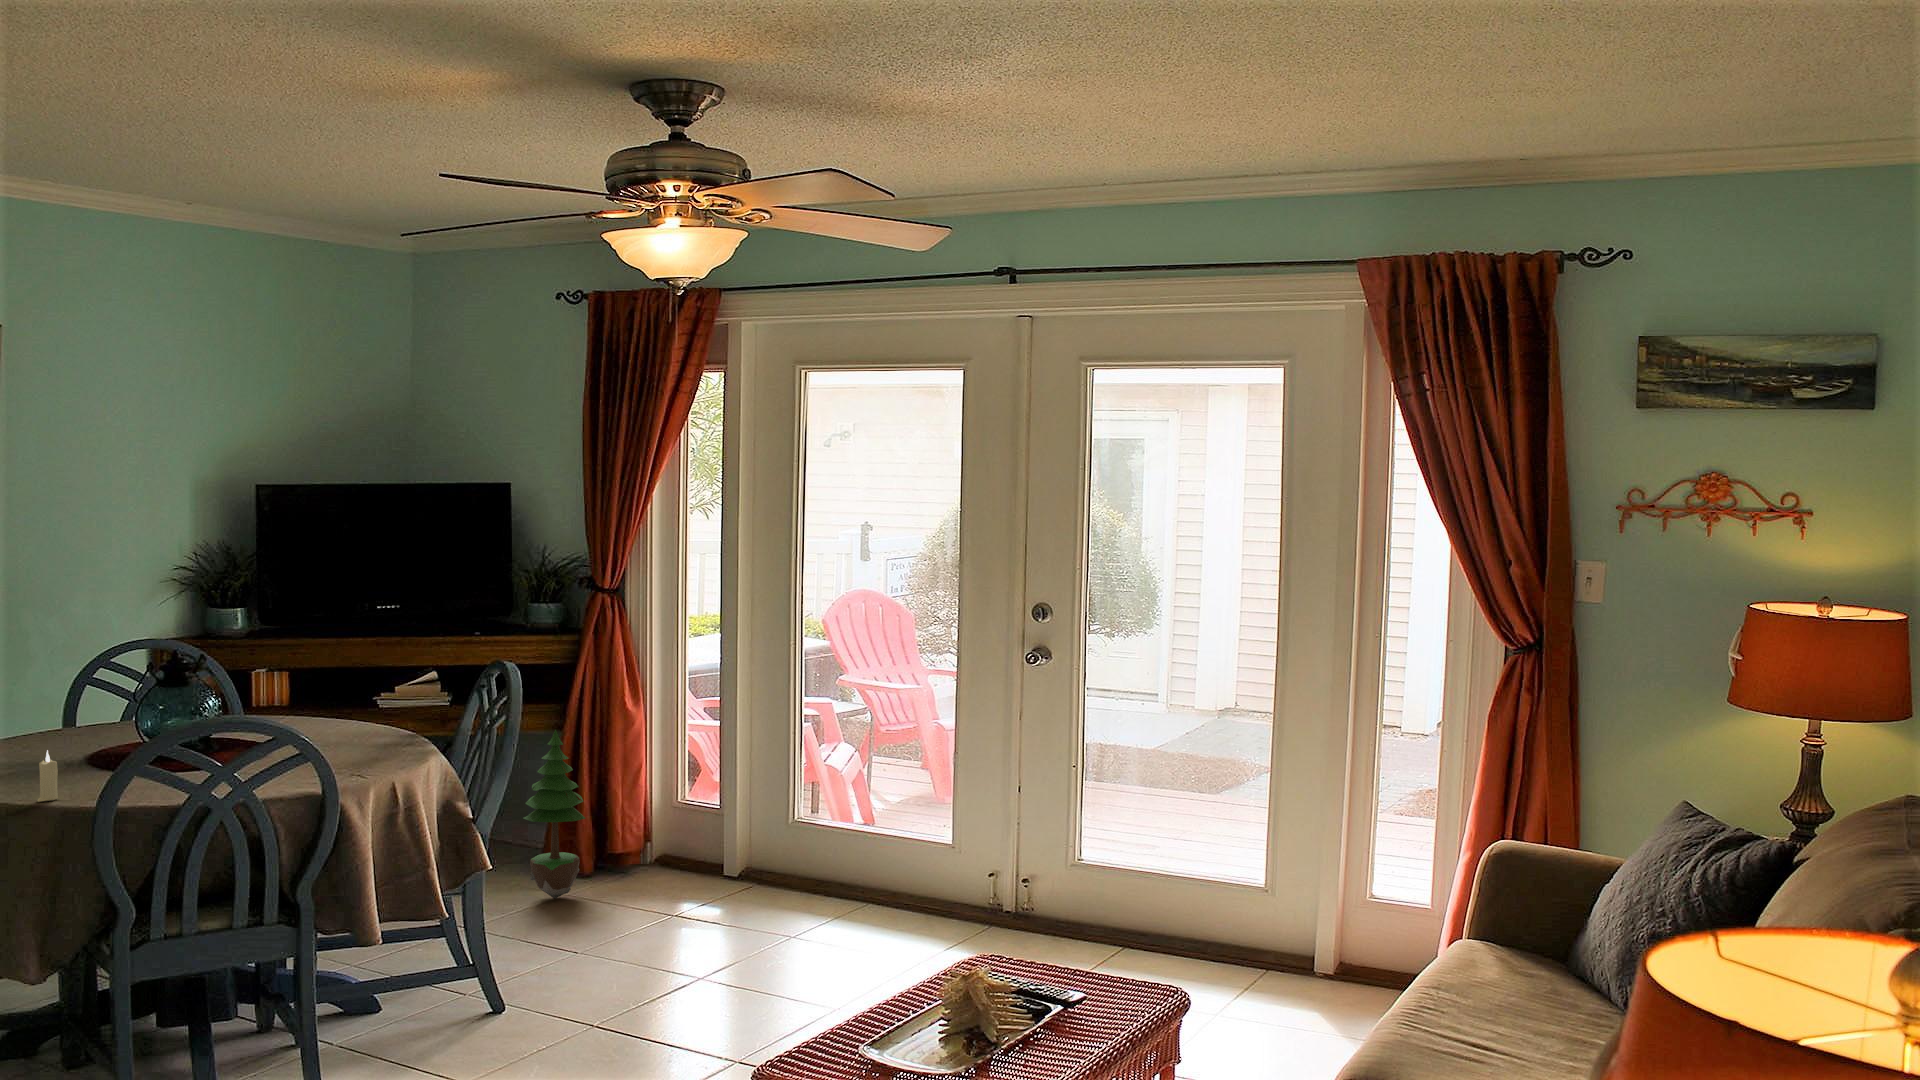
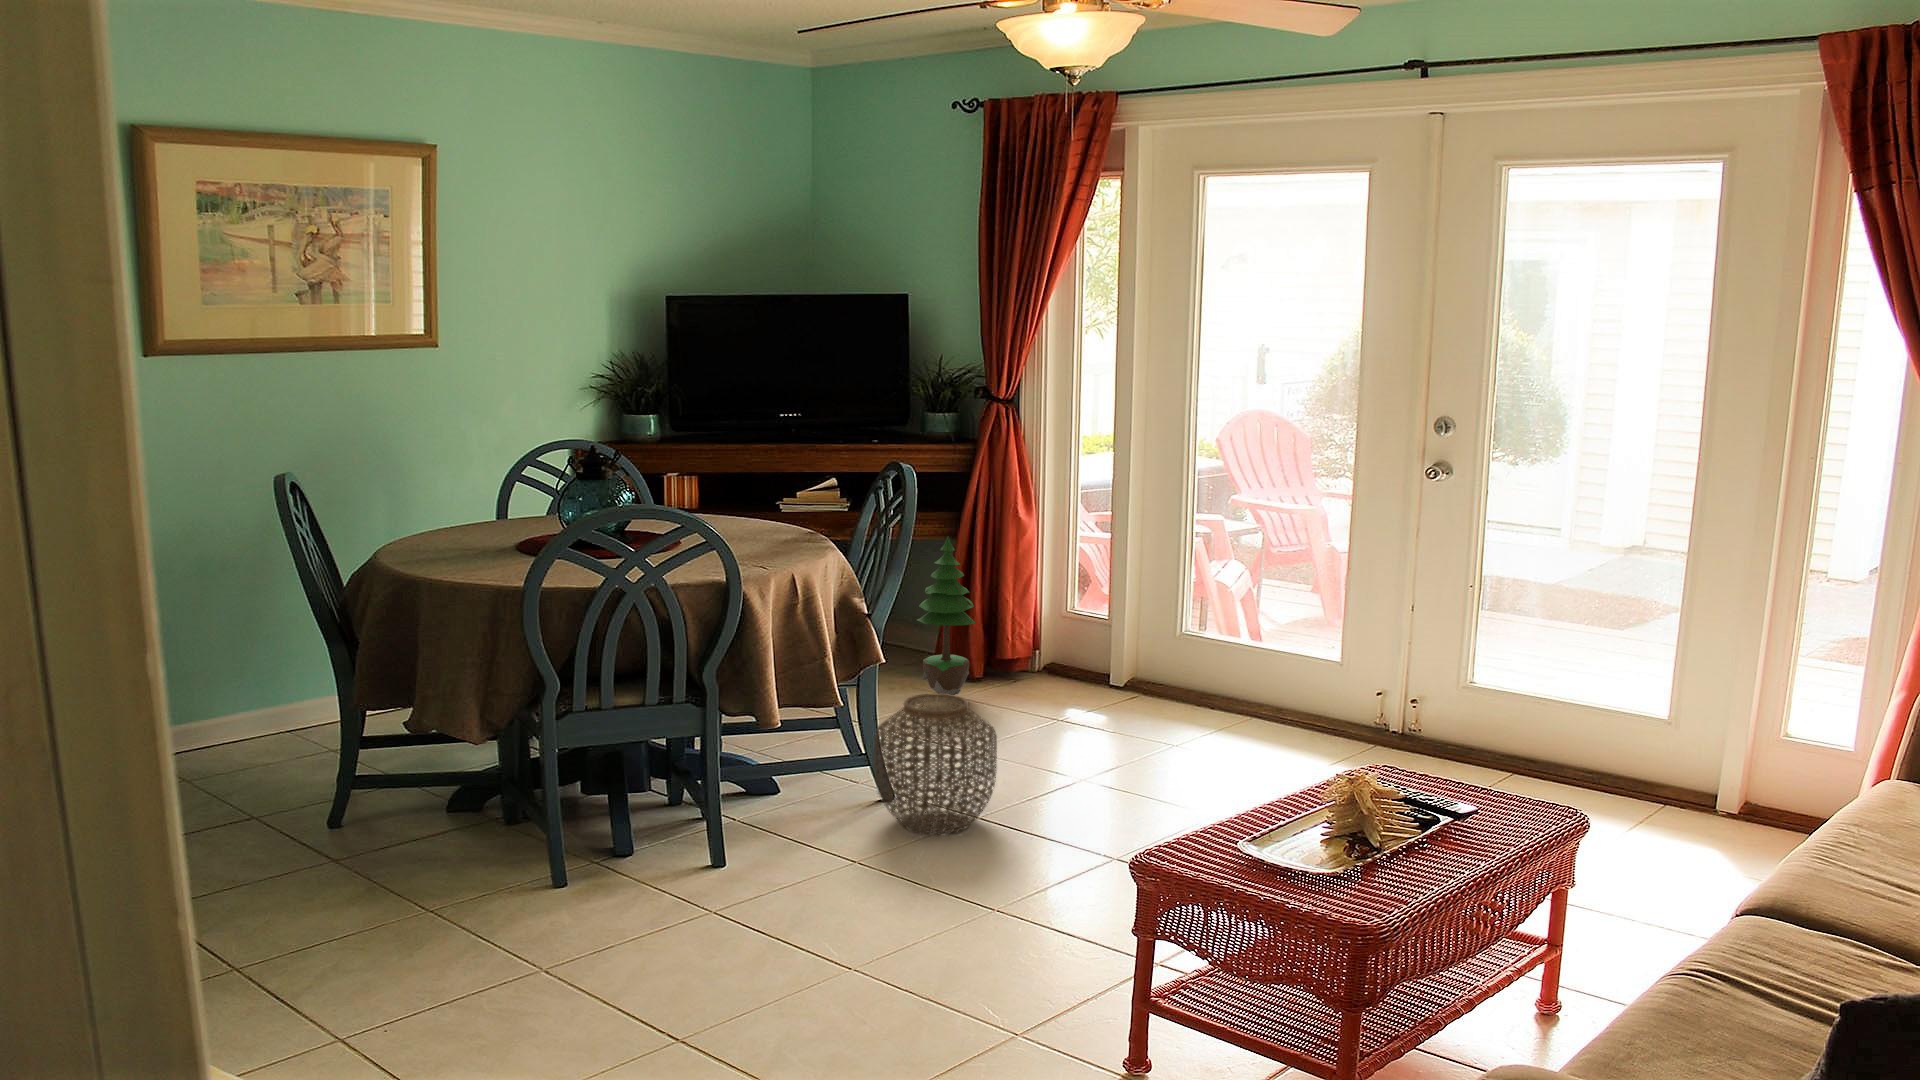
candle: present [38,750,58,802] -> none [473,529,491,577]
woven basket: none [482,895,610,1041] -> present [874,693,997,835]

